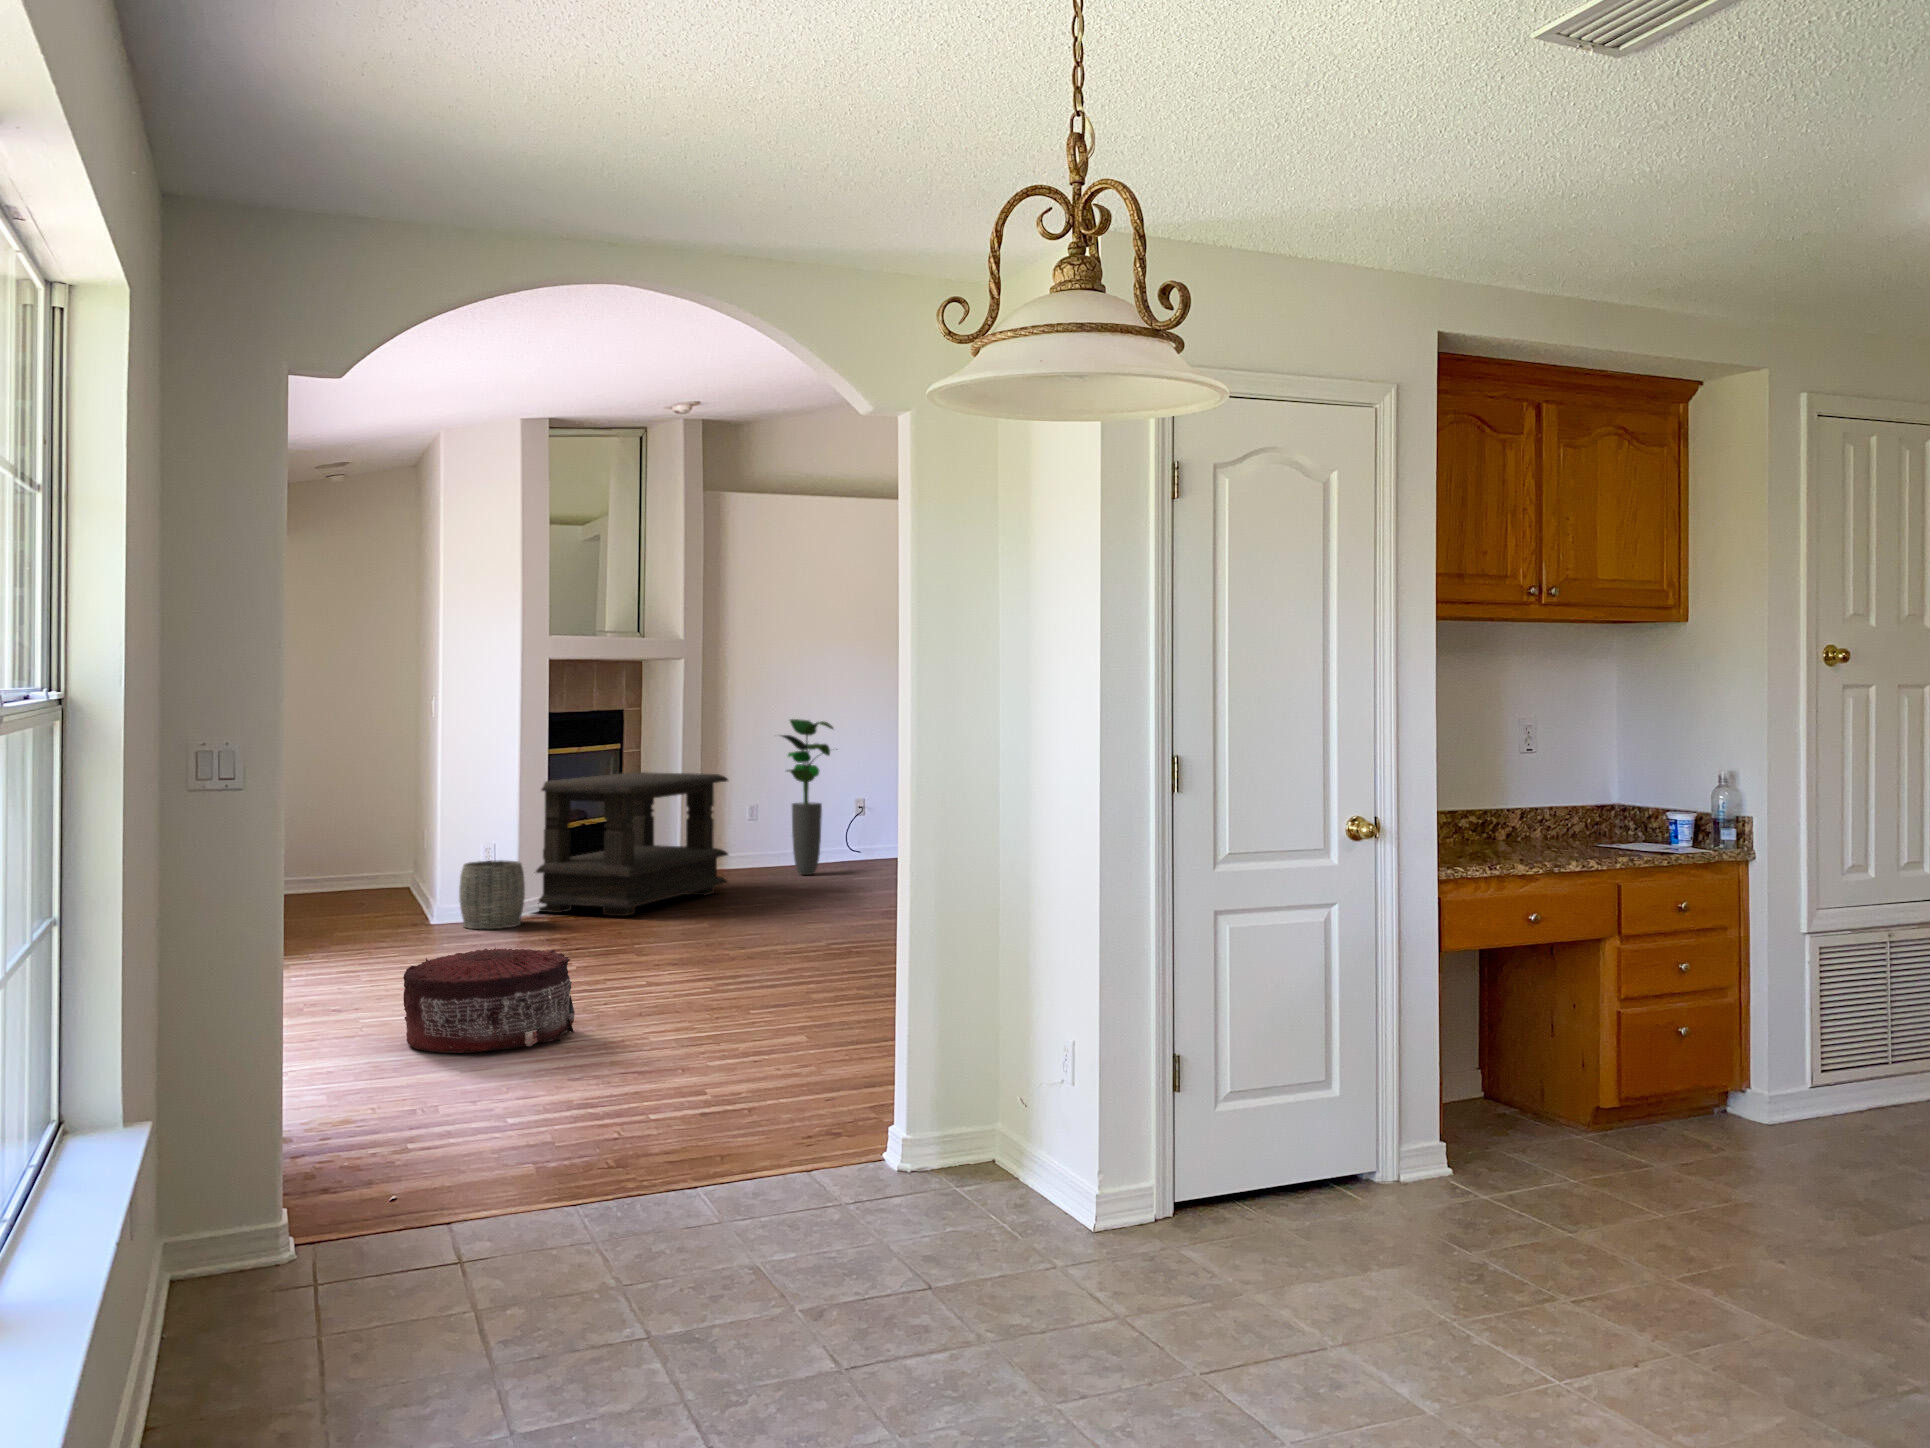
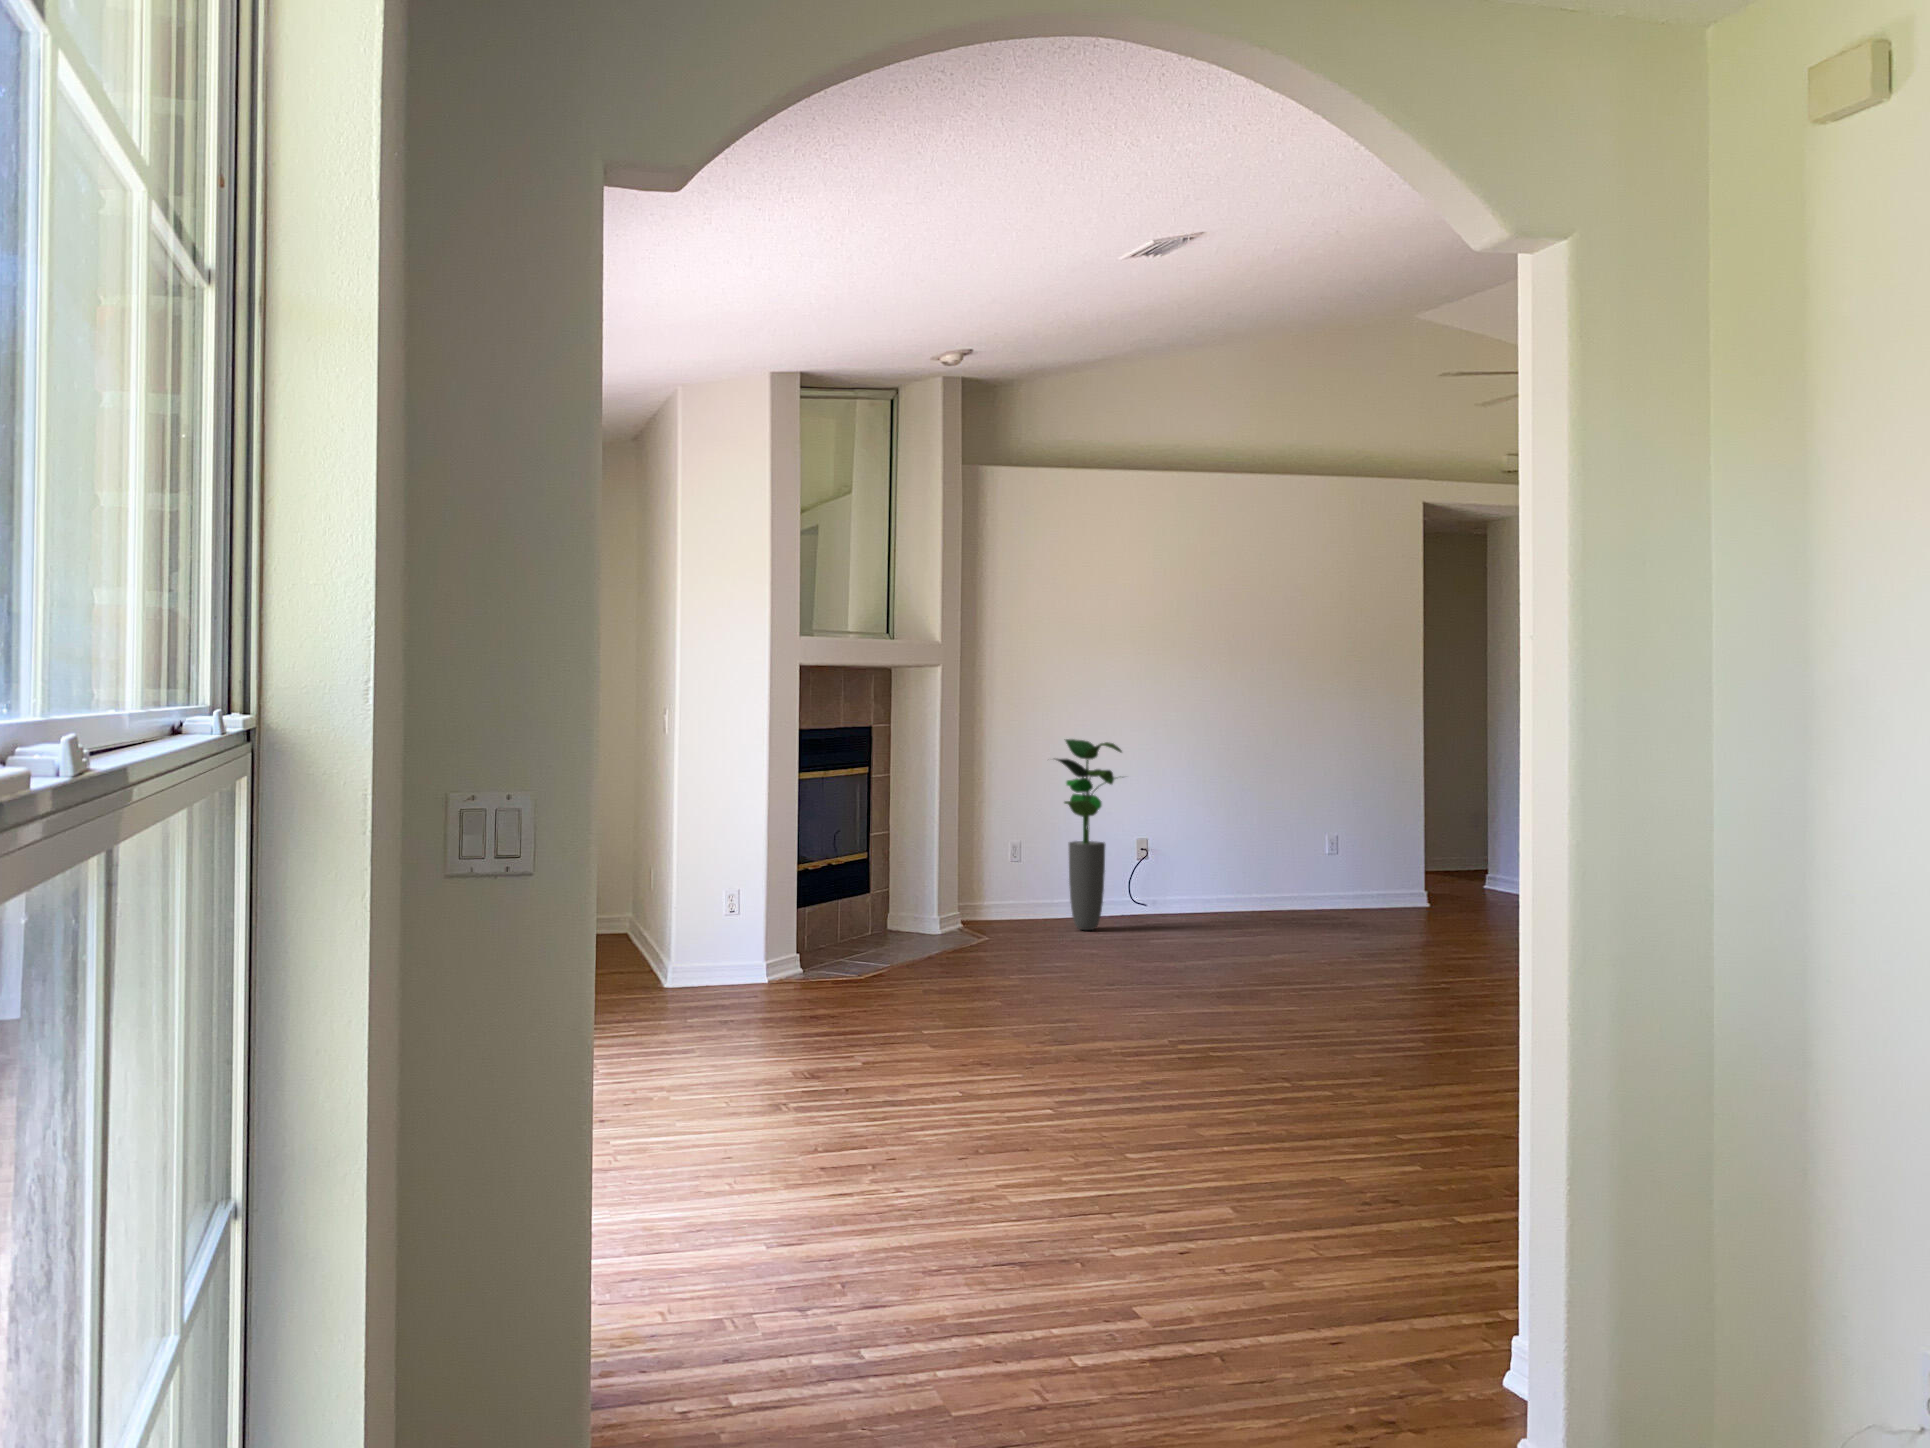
coffee table: present [534,772,728,916] -> none [766,803,1004,984]
woven basket: present [459,860,525,929] -> none [697,912,774,998]
pouf: present [403,948,575,1053] -> none [674,1051,899,1208]

